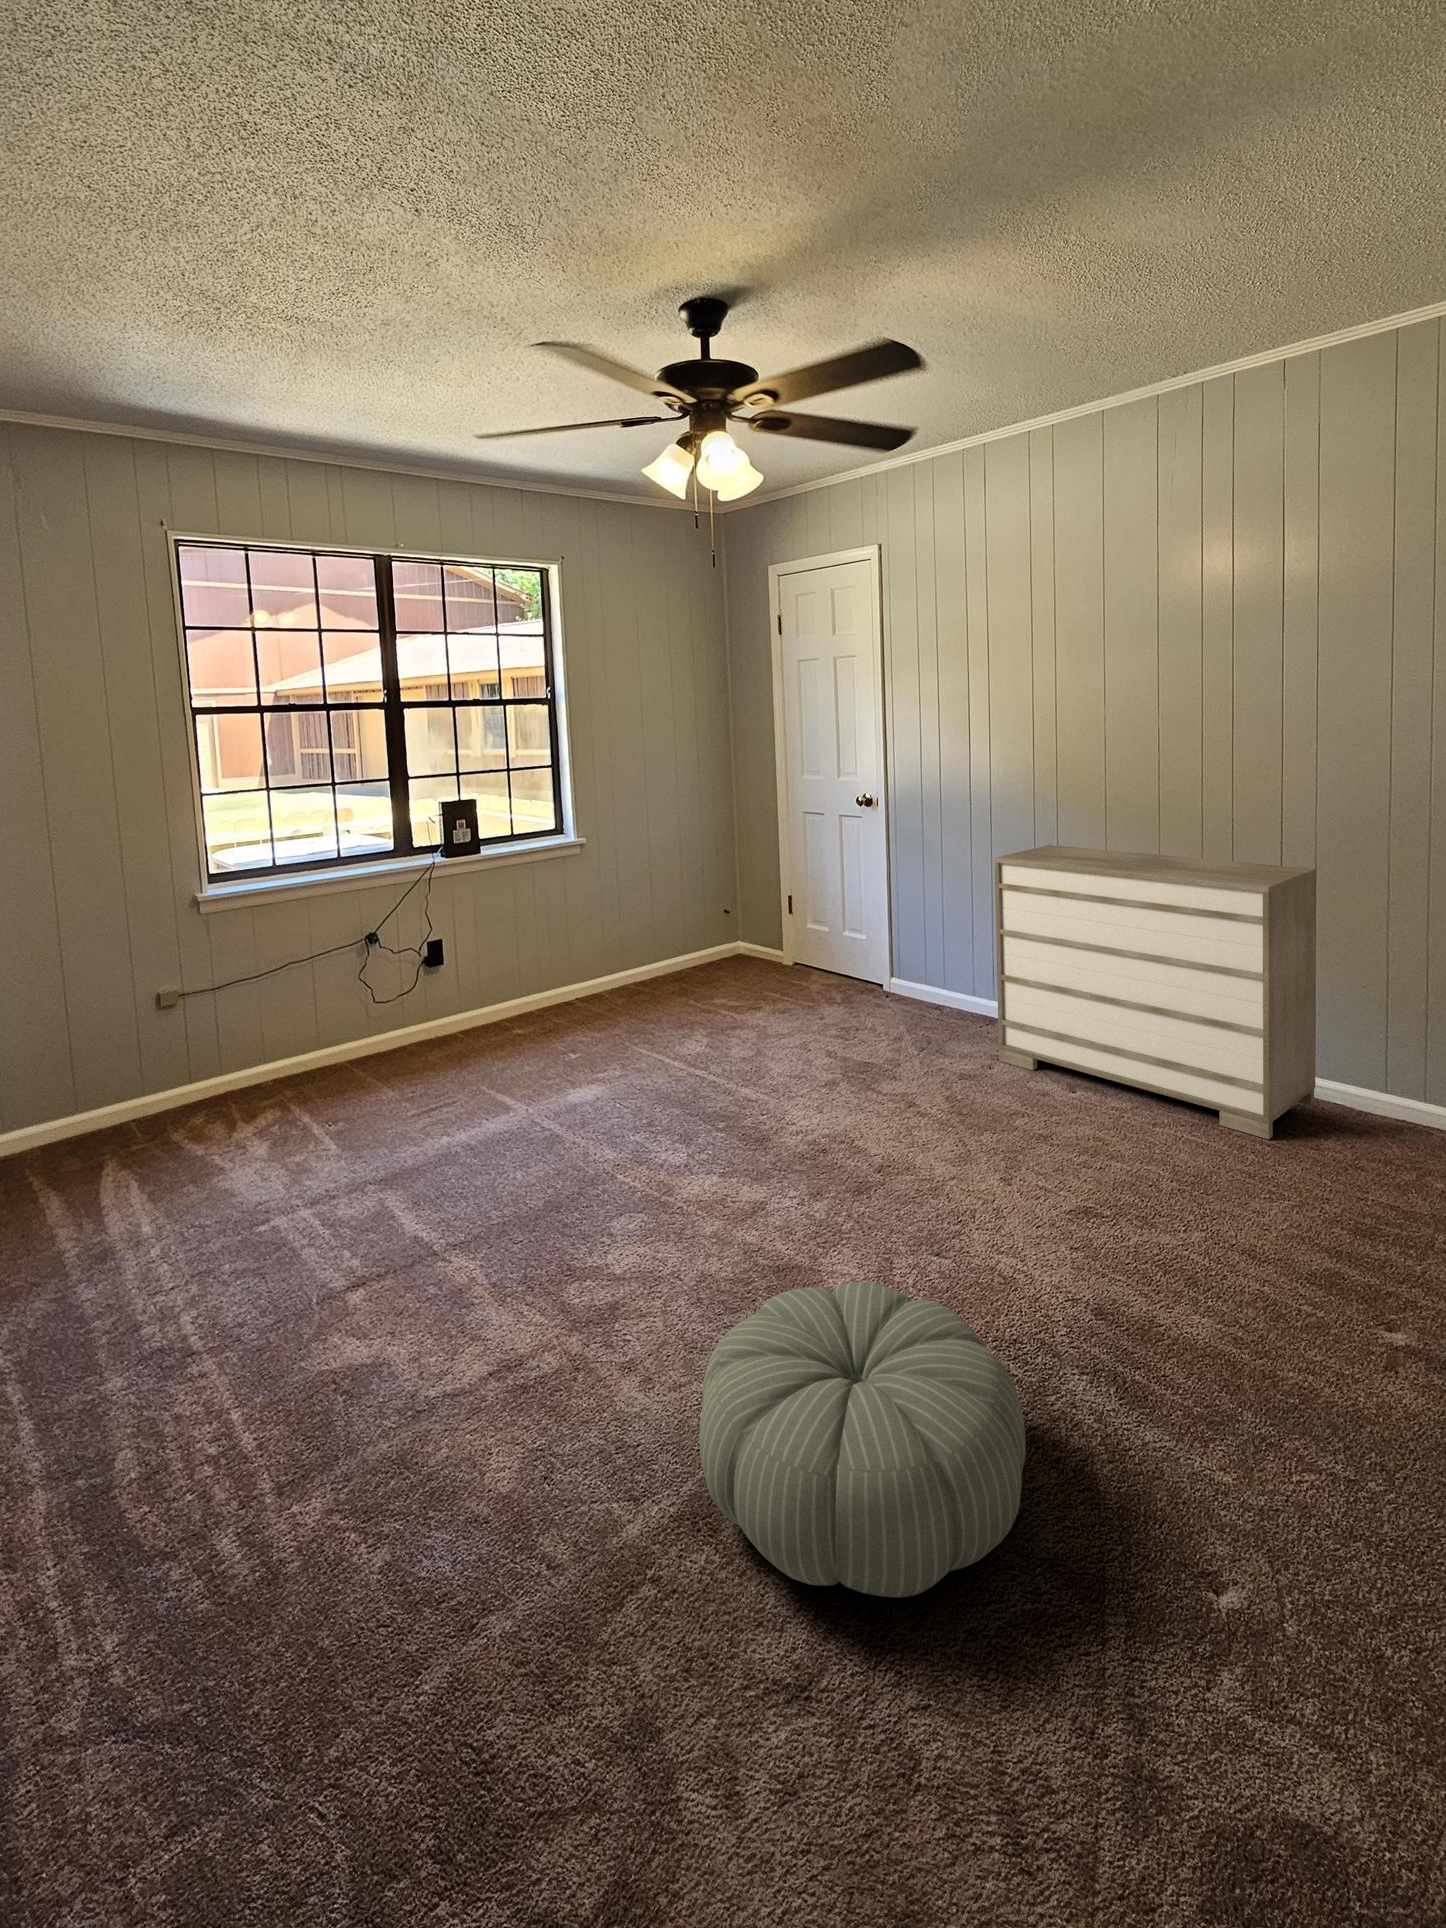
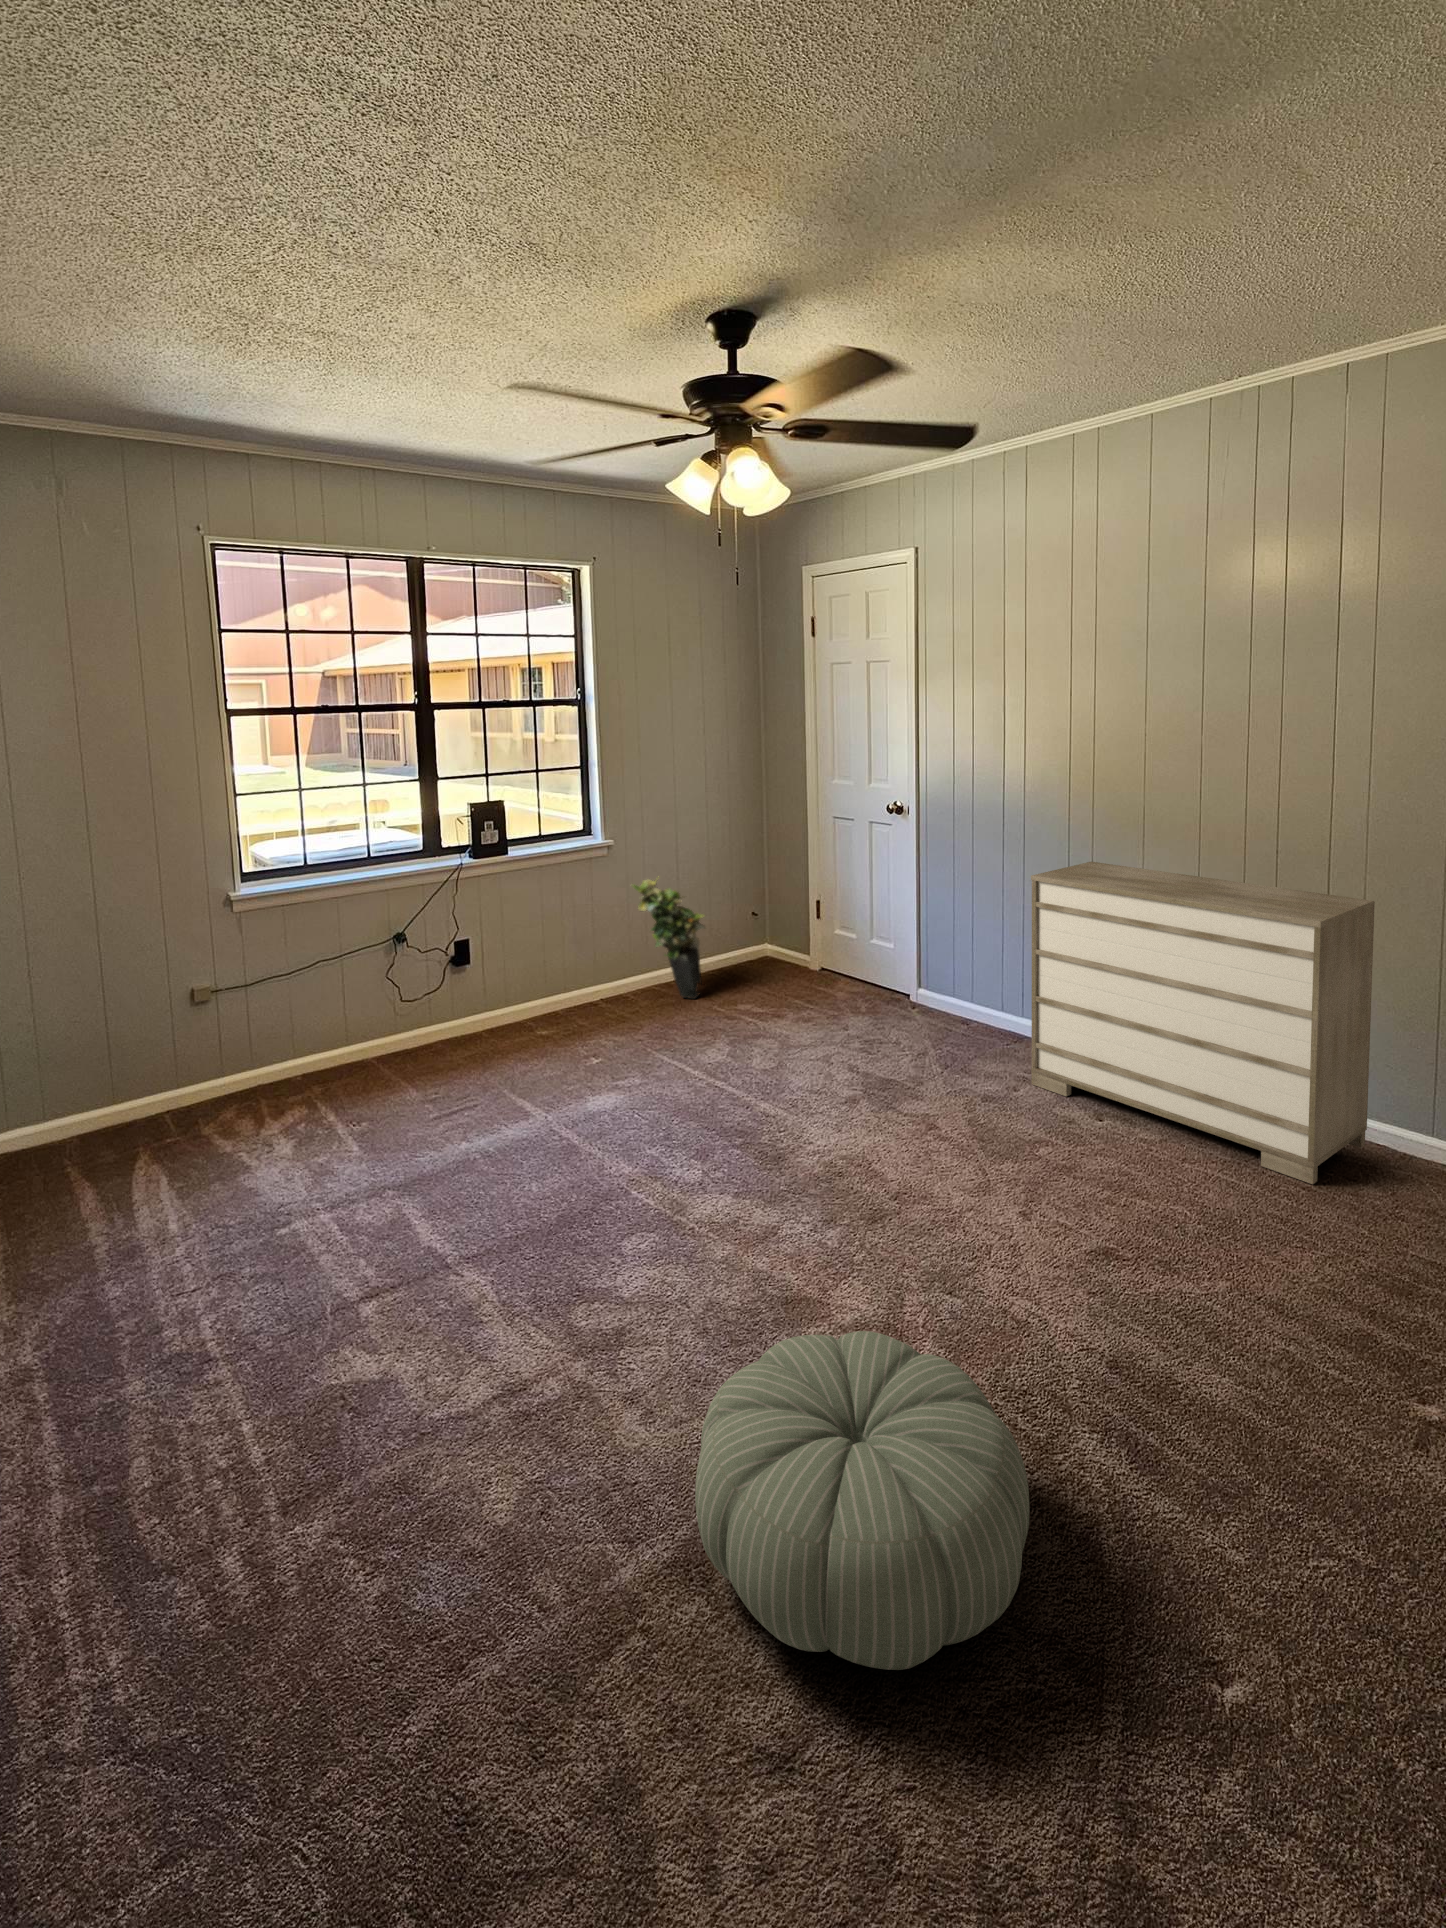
potted plant: none [602,875,678,995] -> present [632,879,705,999]

